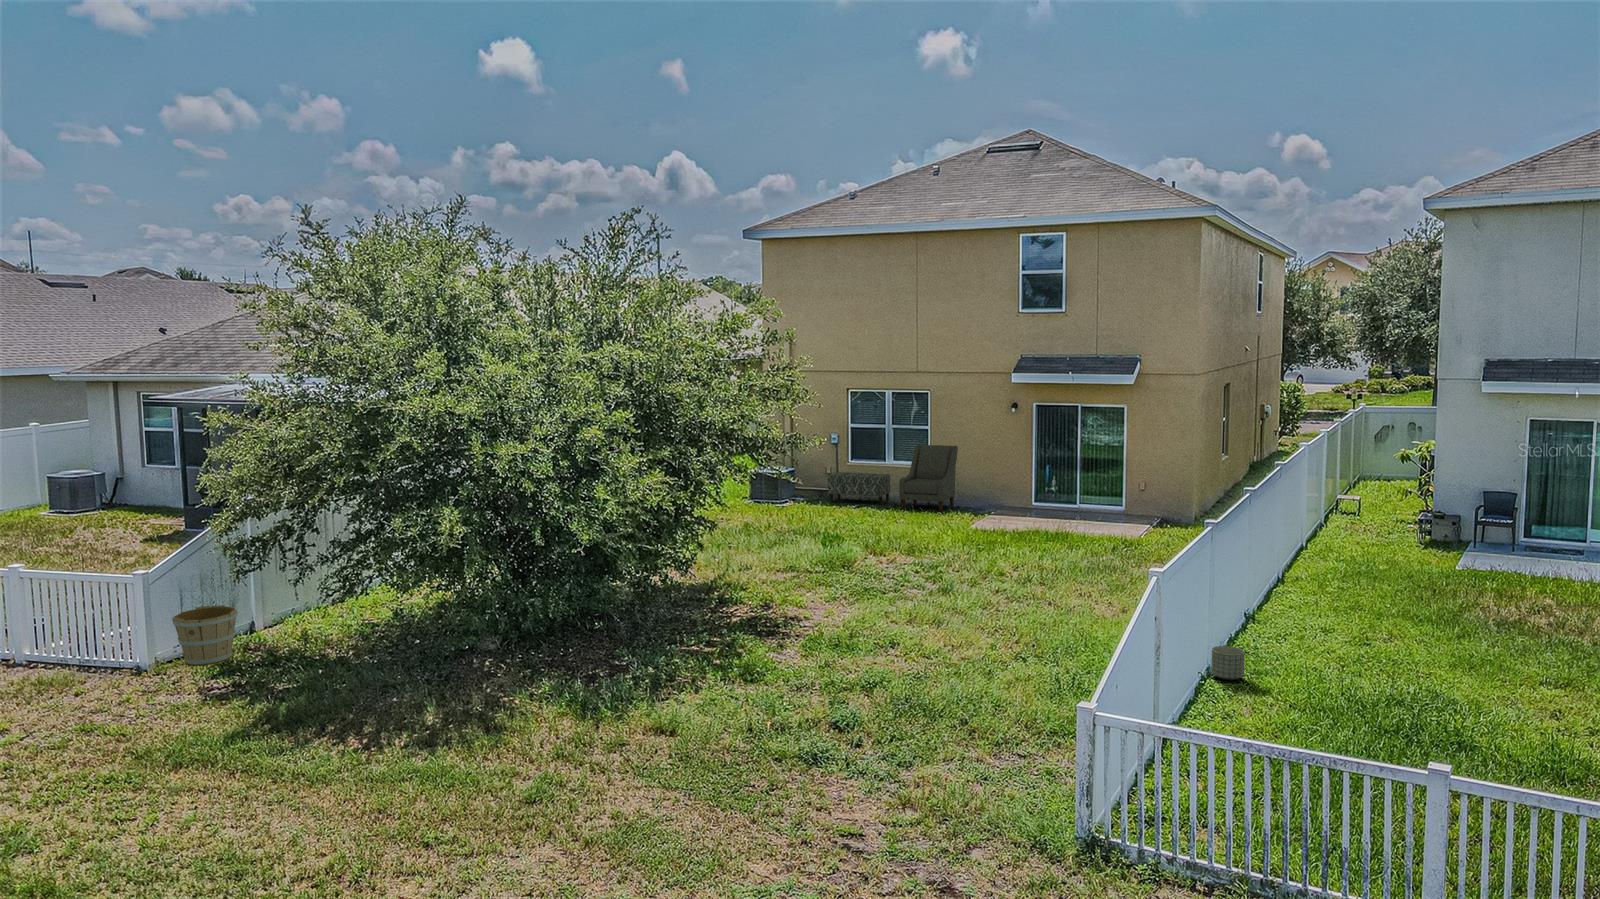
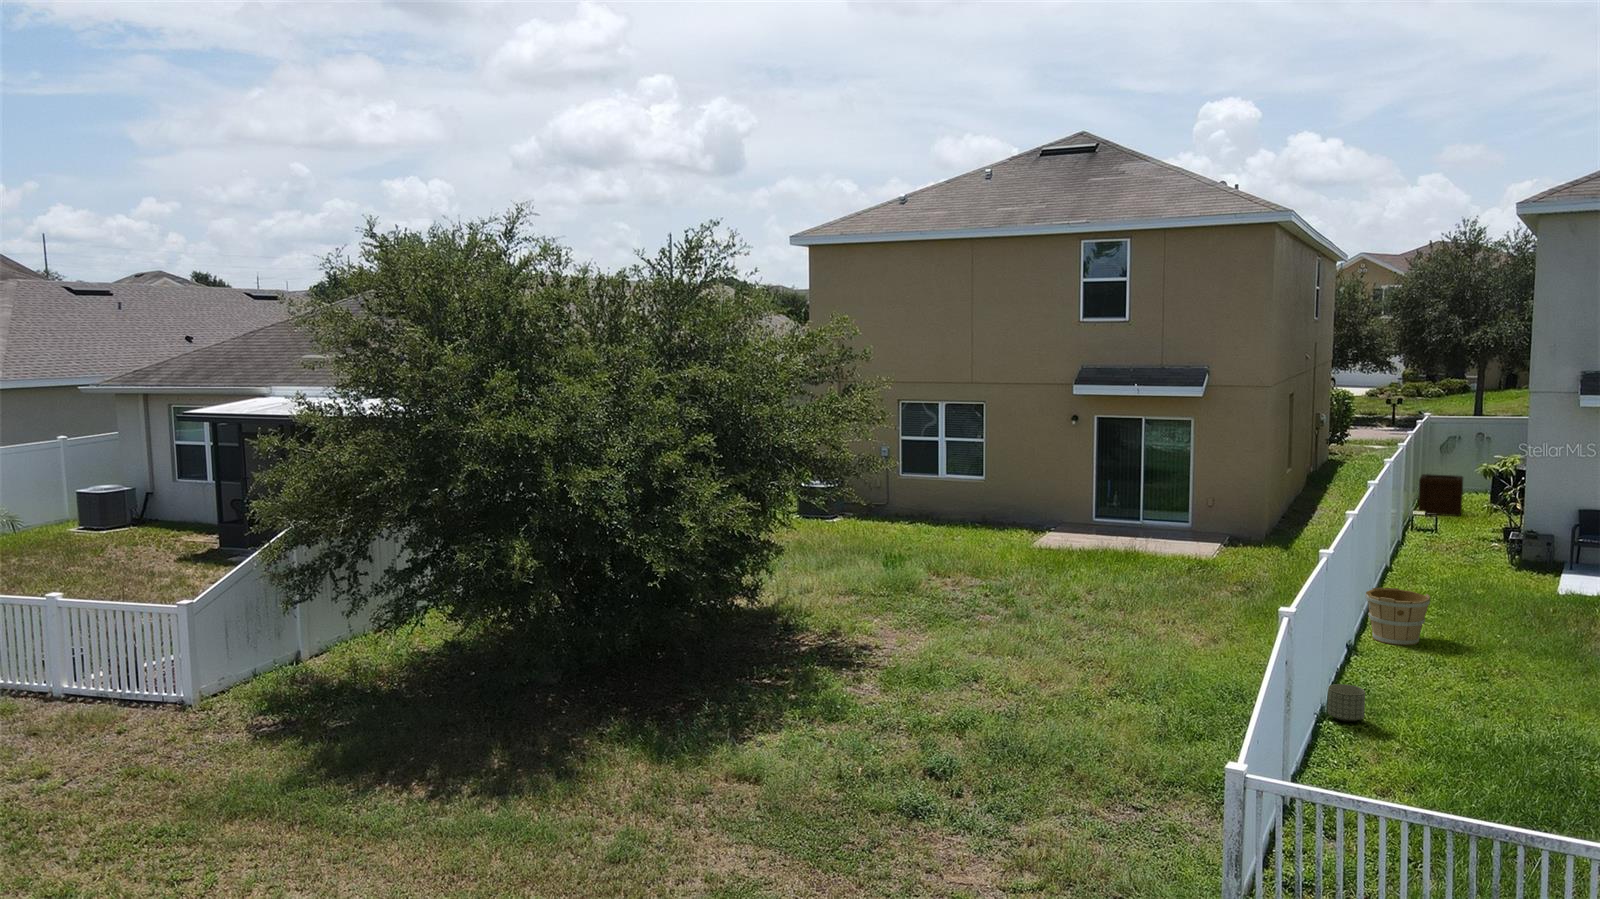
chair: present [899,445,958,512] -> none [953,458,1013,528]
wooden crate: none [1344,461,1388,501] -> present [1418,474,1463,516]
bench: present [828,472,890,505] -> none [877,487,942,521]
wooden bucket: present [172,605,238,665] -> present [1365,587,1431,645]

